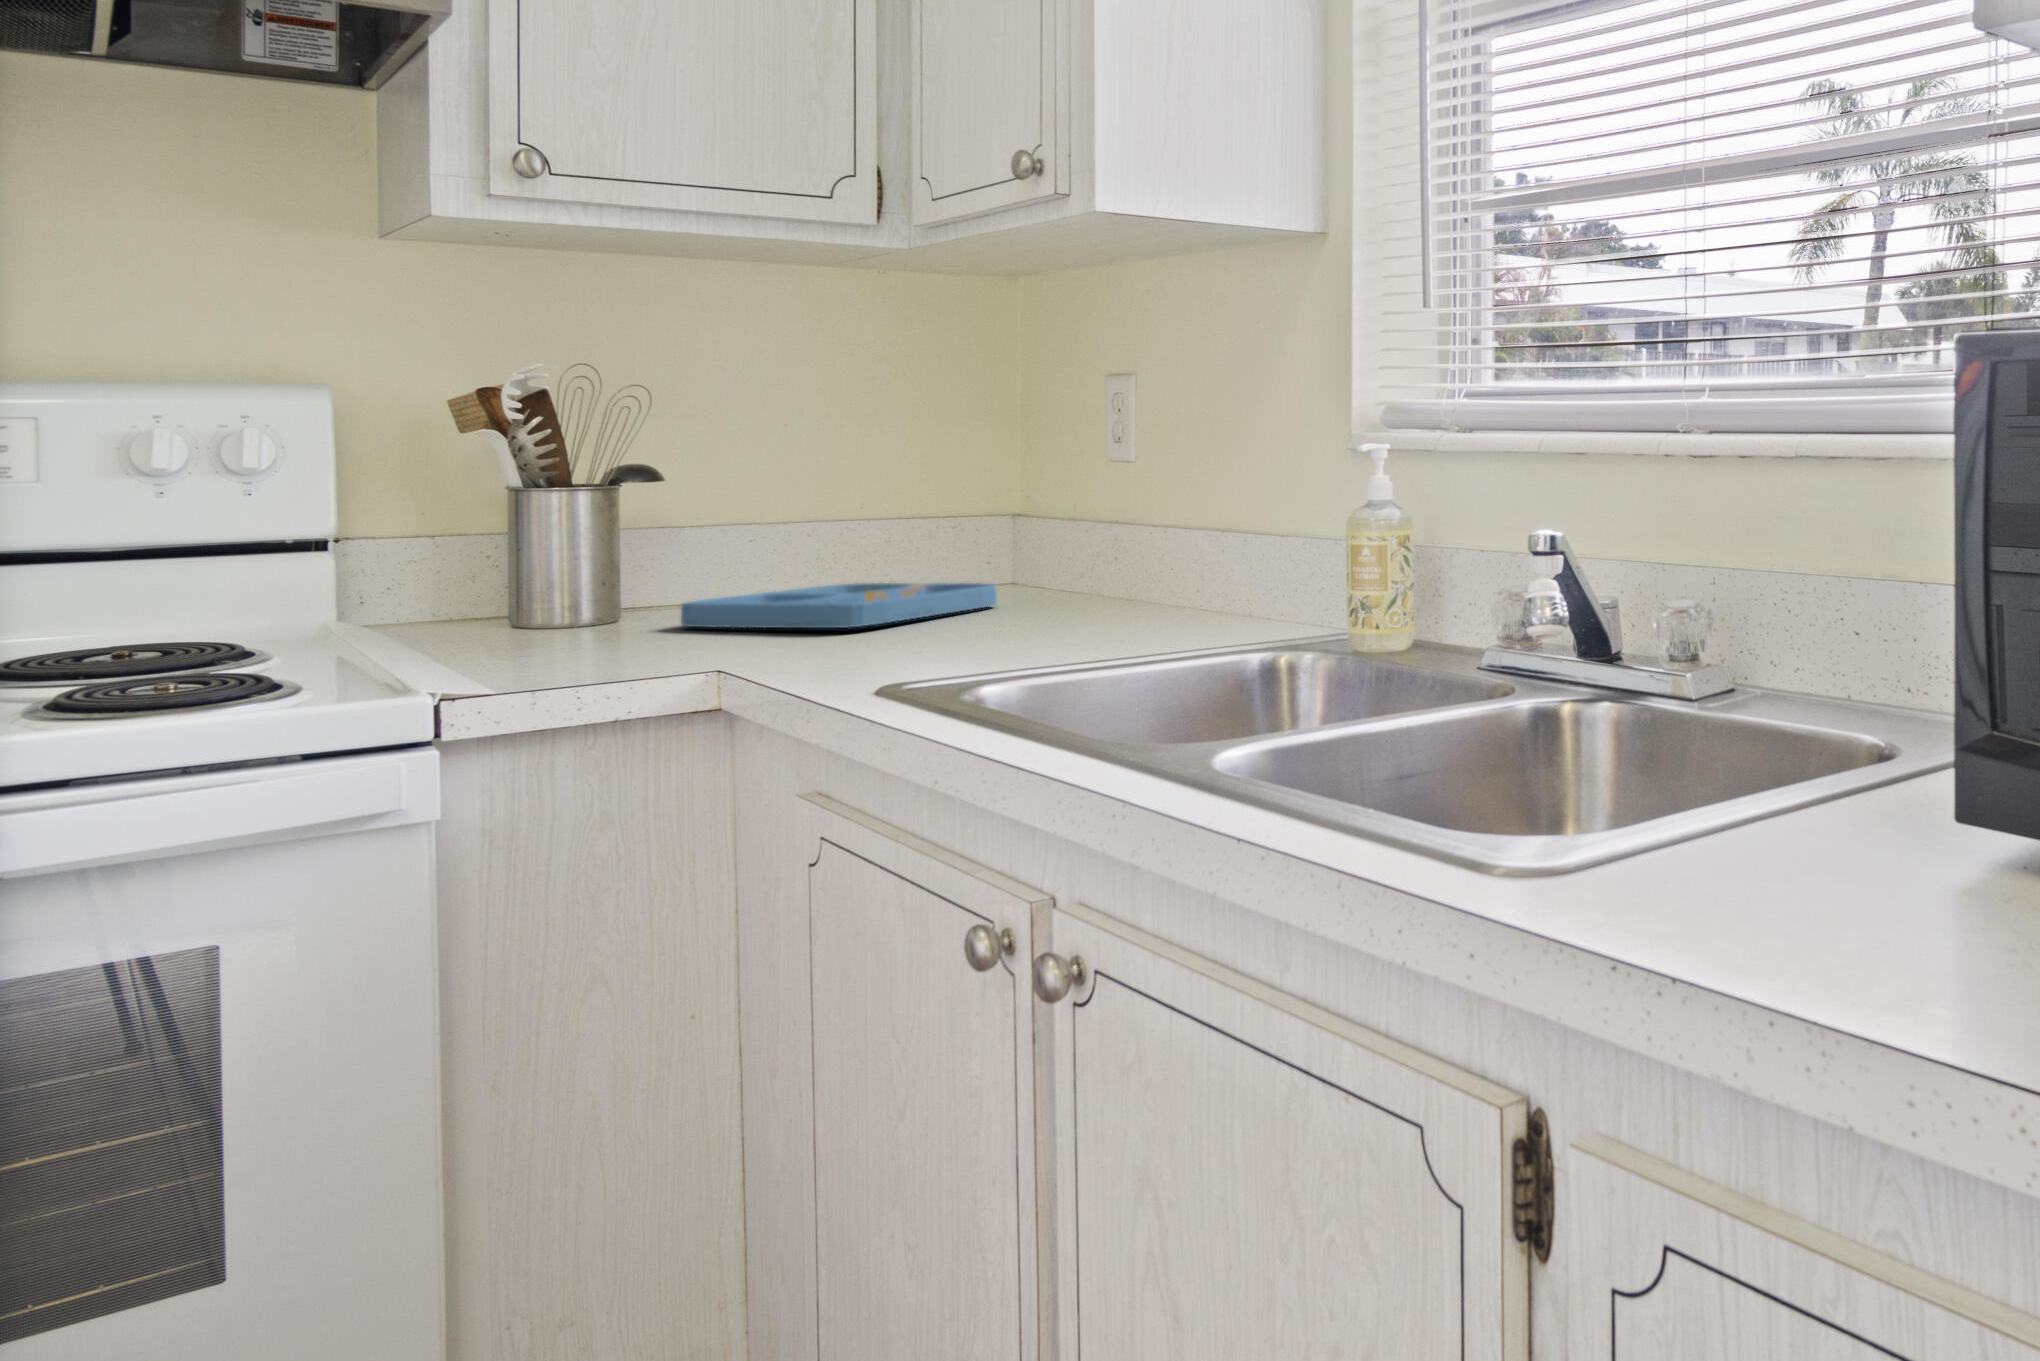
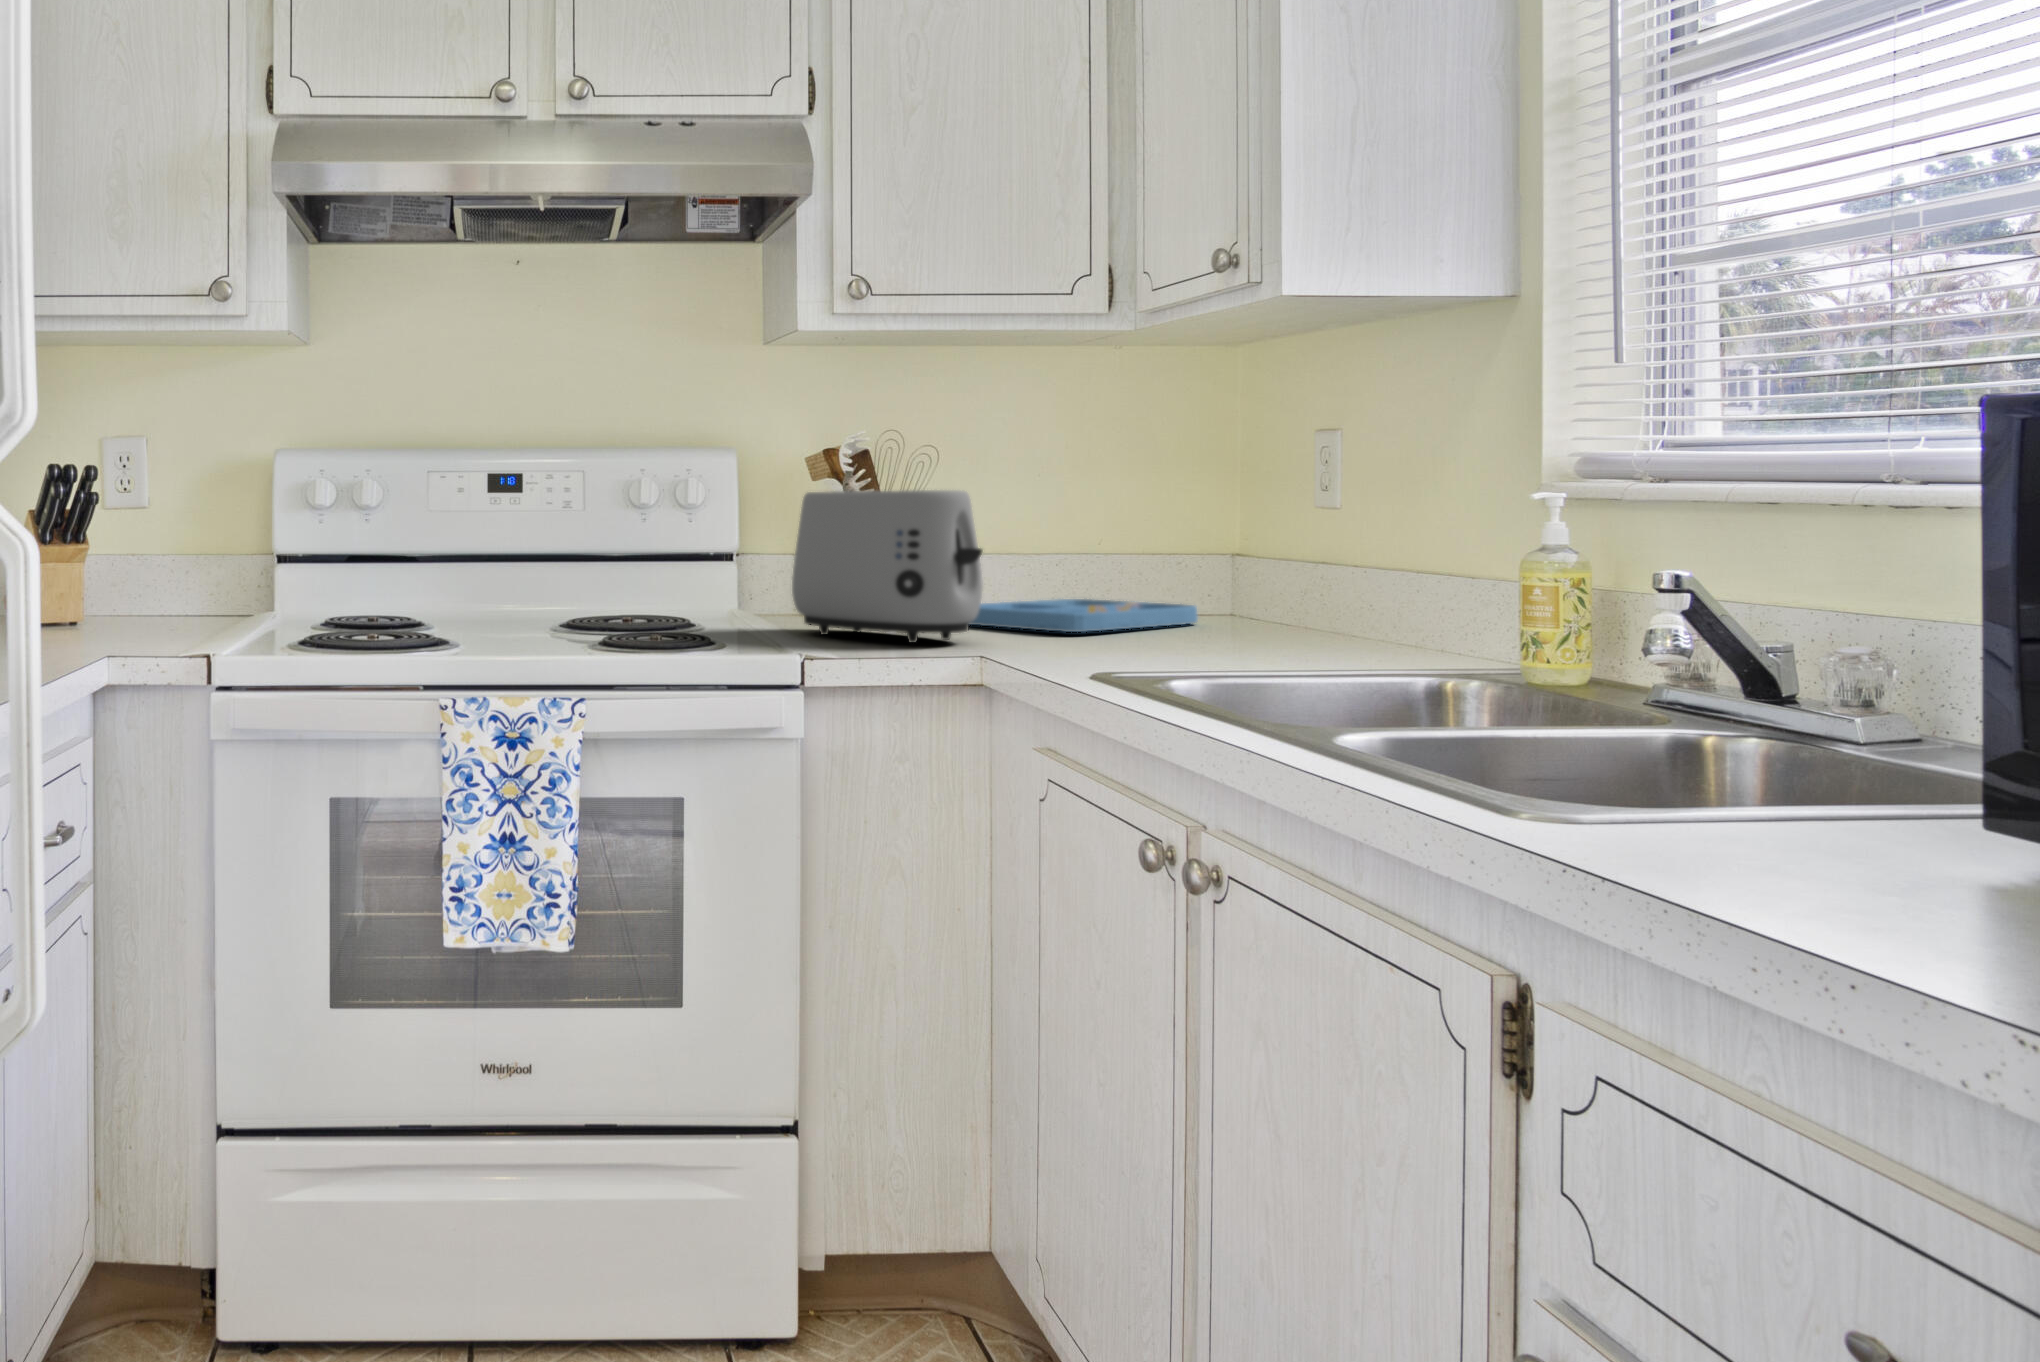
toaster: none [427,444,730,660] -> present [792,490,983,643]

